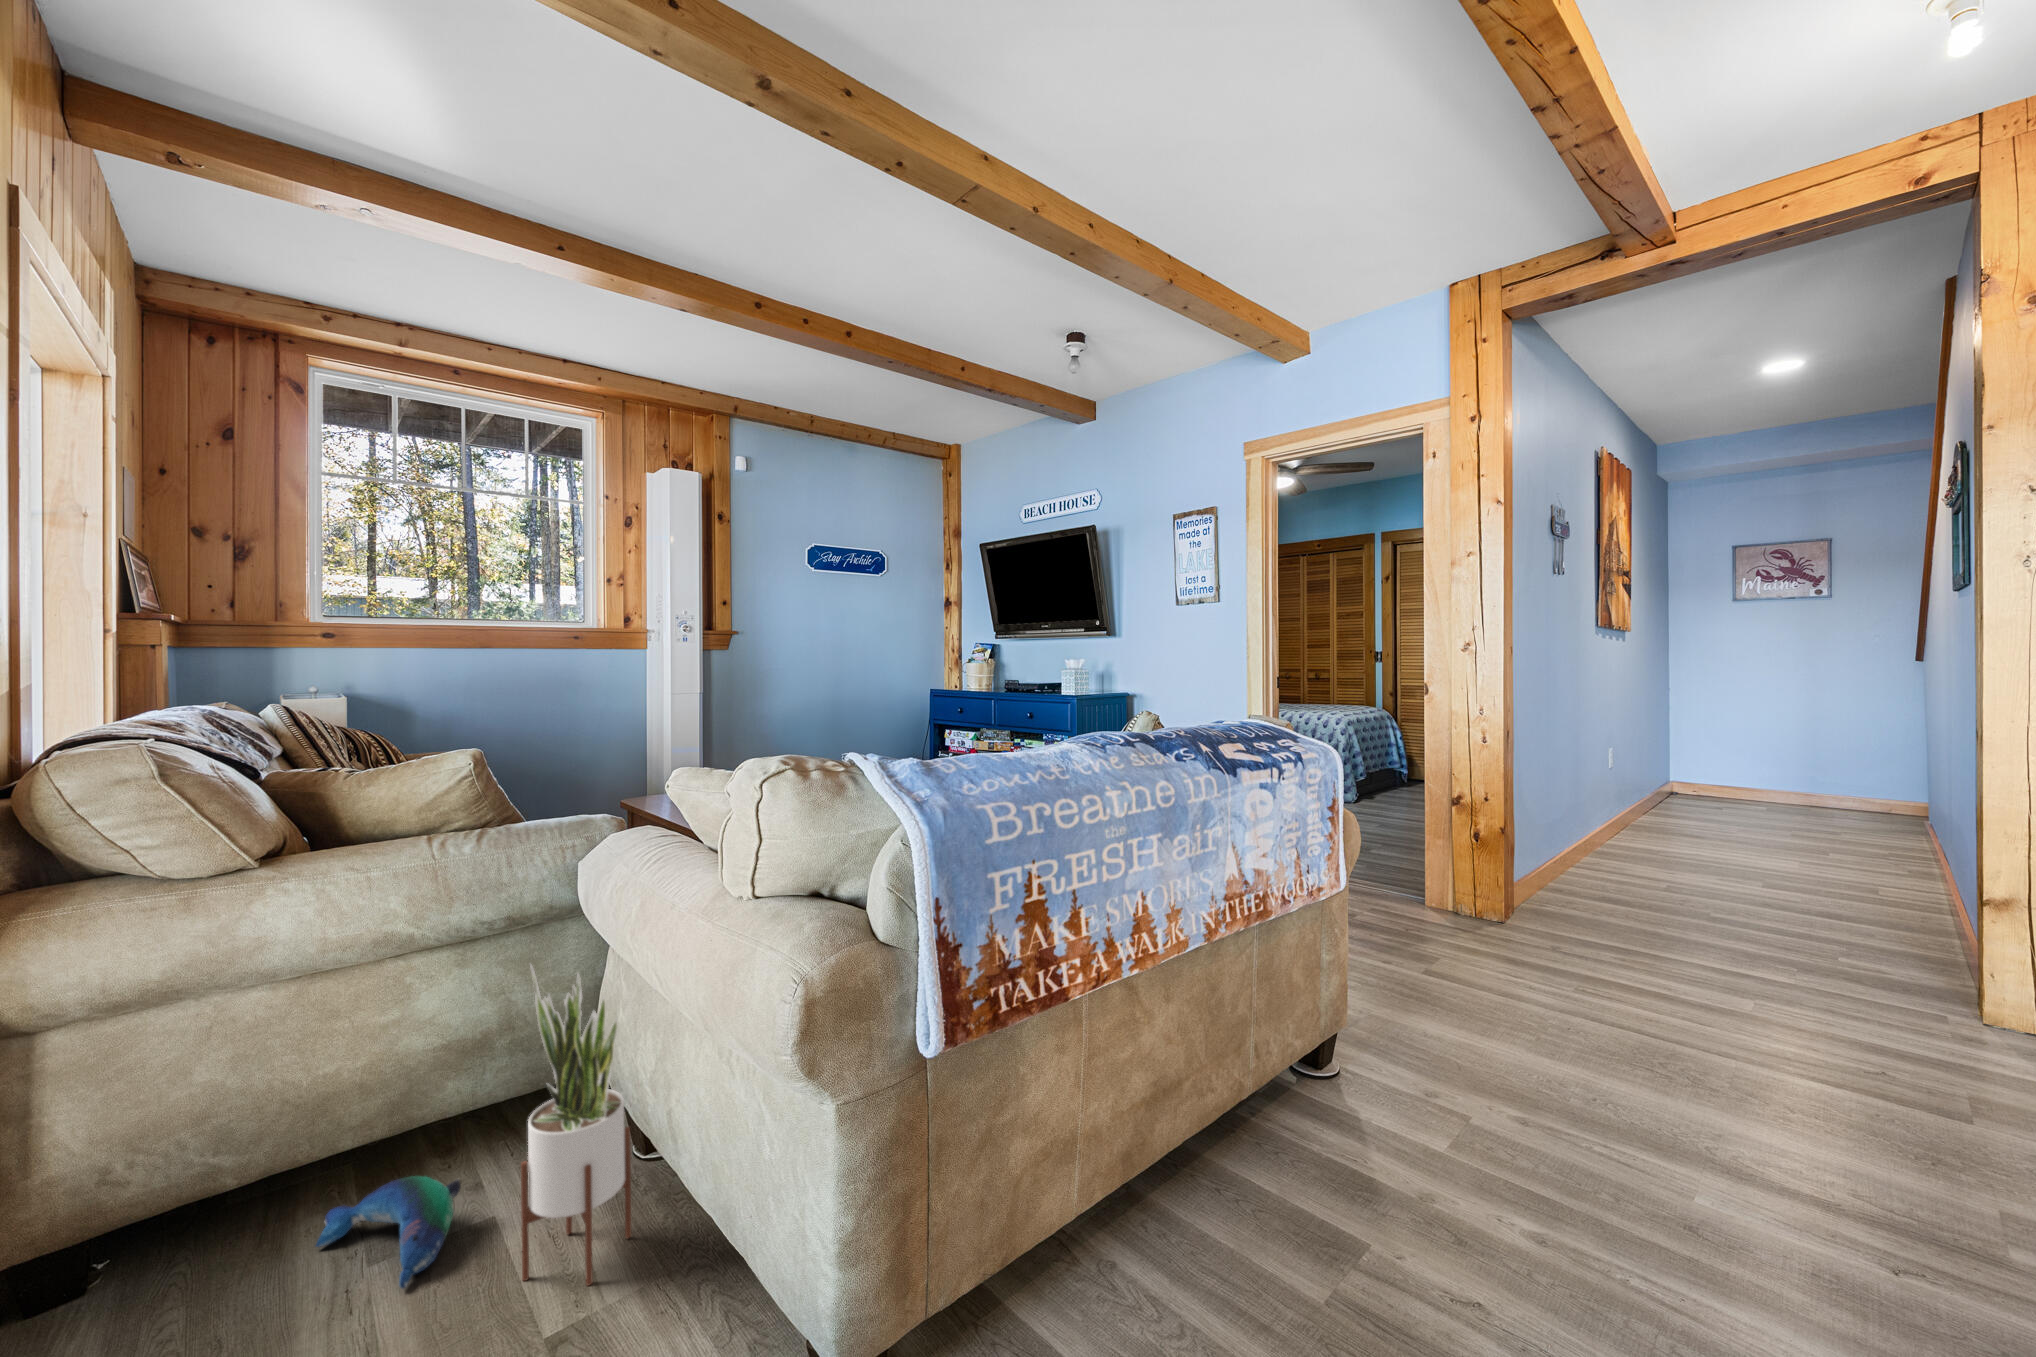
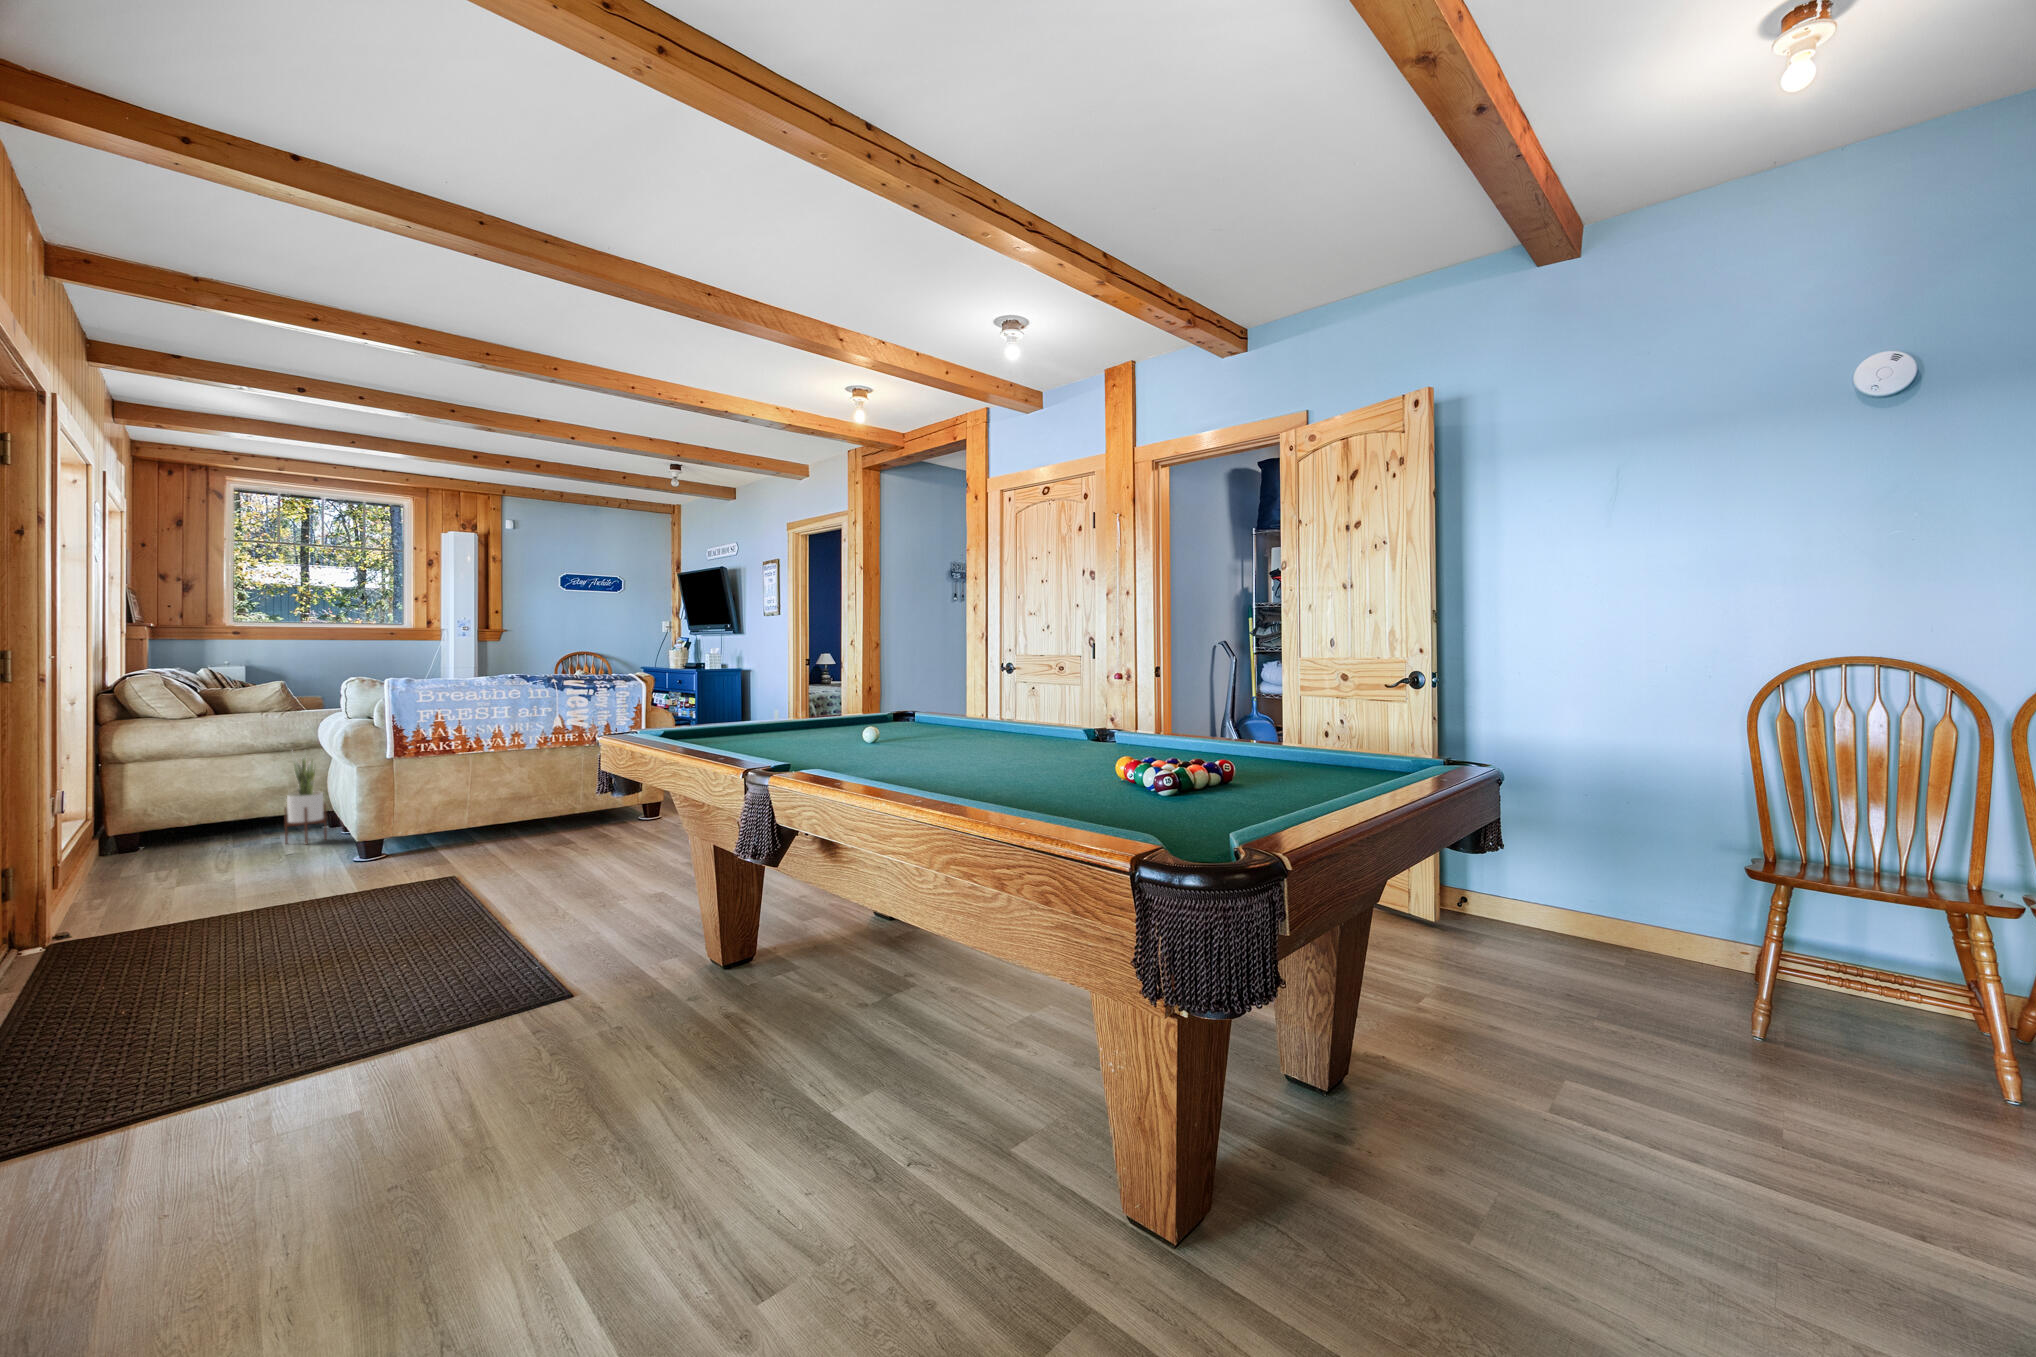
plush toy: present [316,1176,461,1289] -> none [218,822,270,844]

